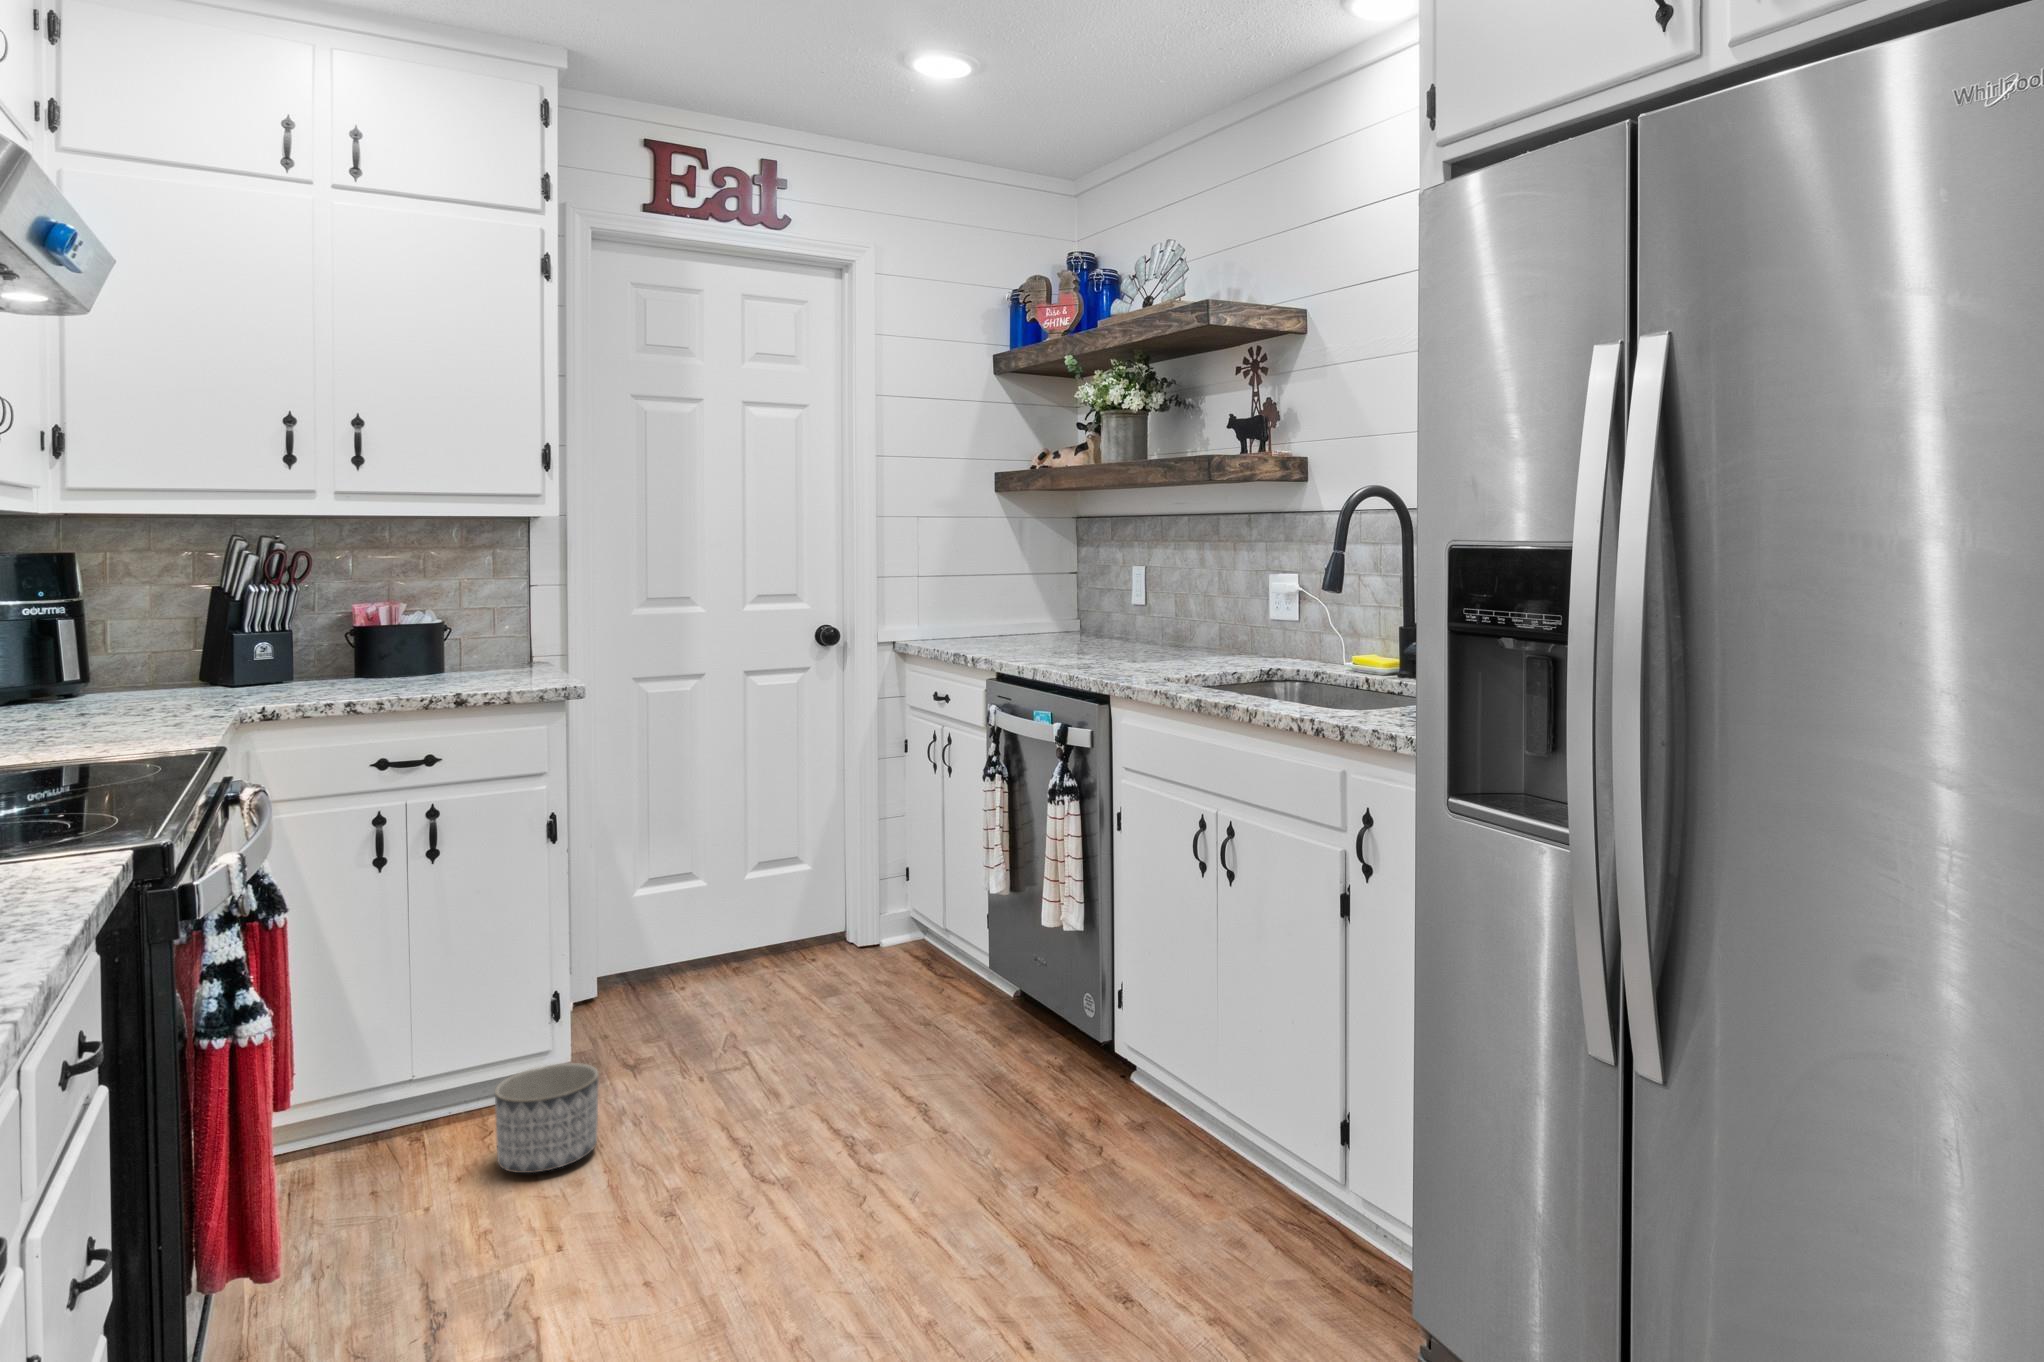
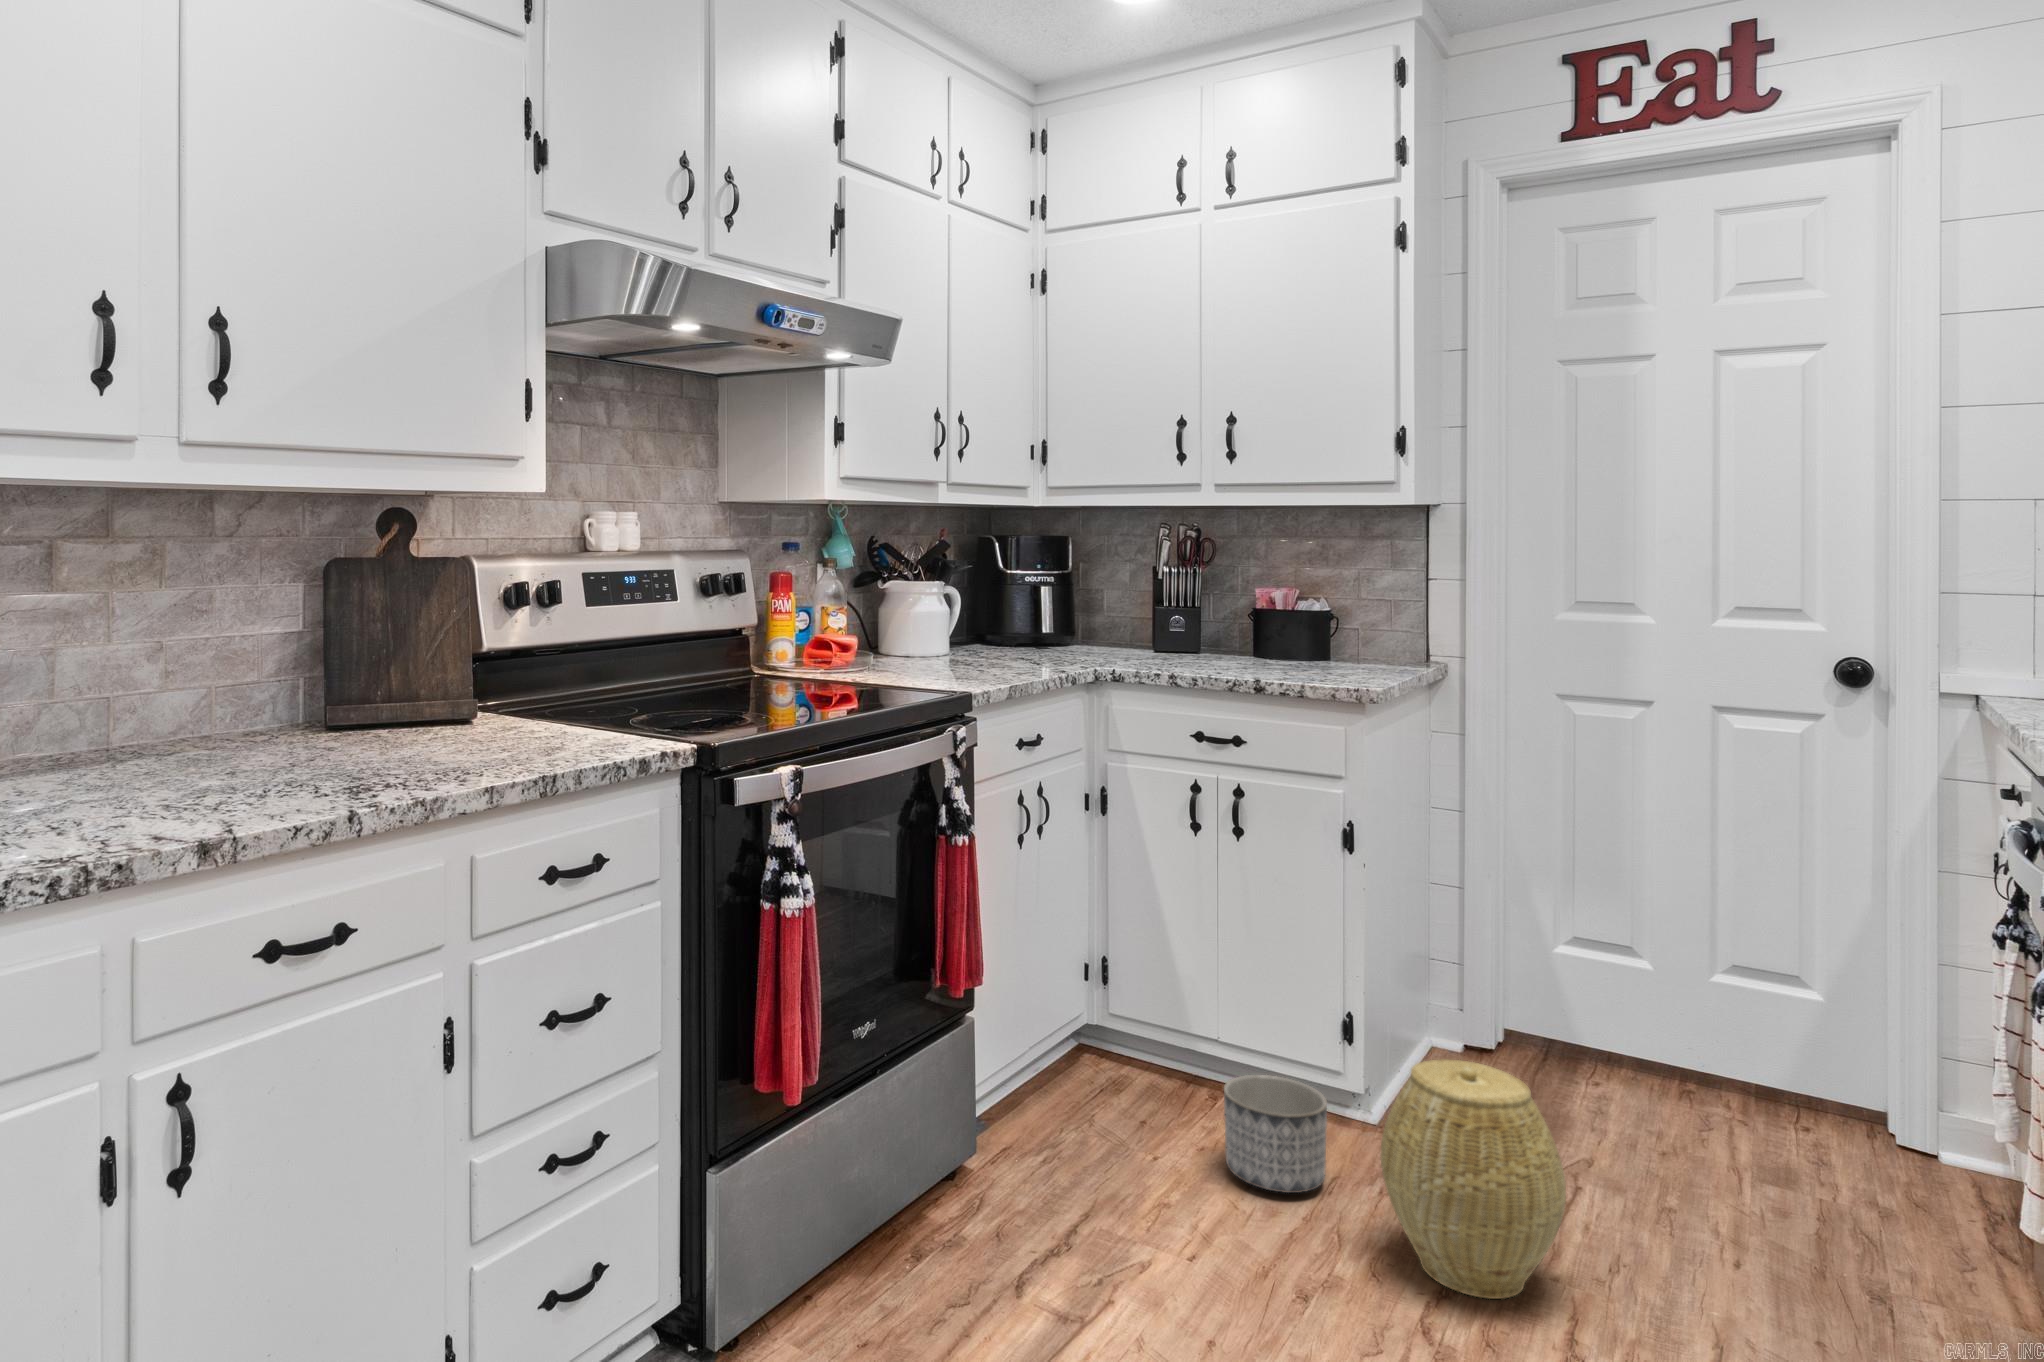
woven basket: none [677,971,816,1153] -> present [1380,1060,1566,1299]

